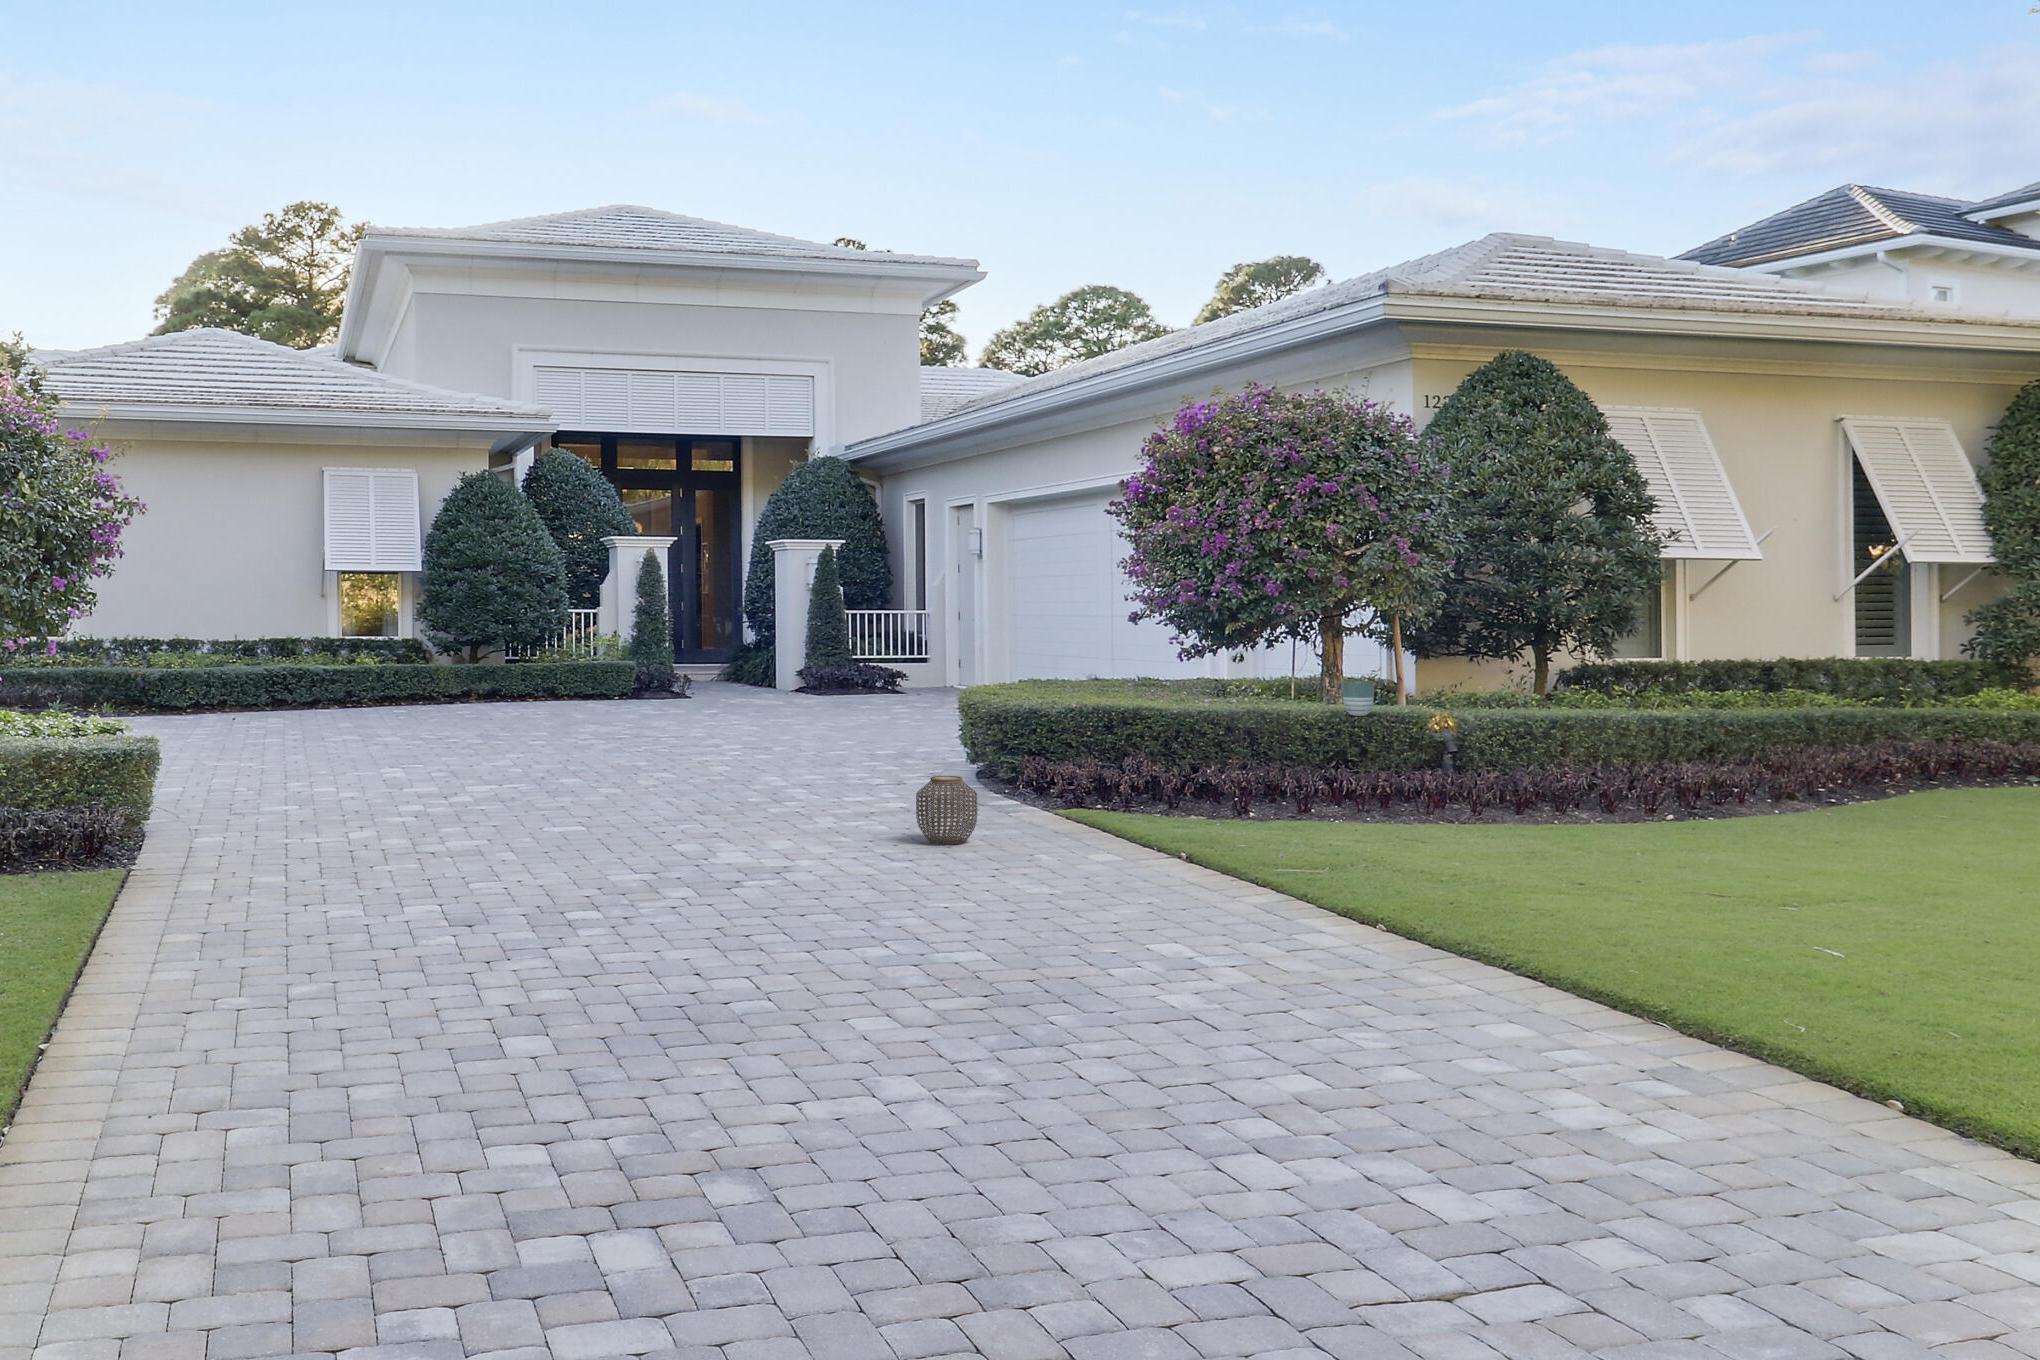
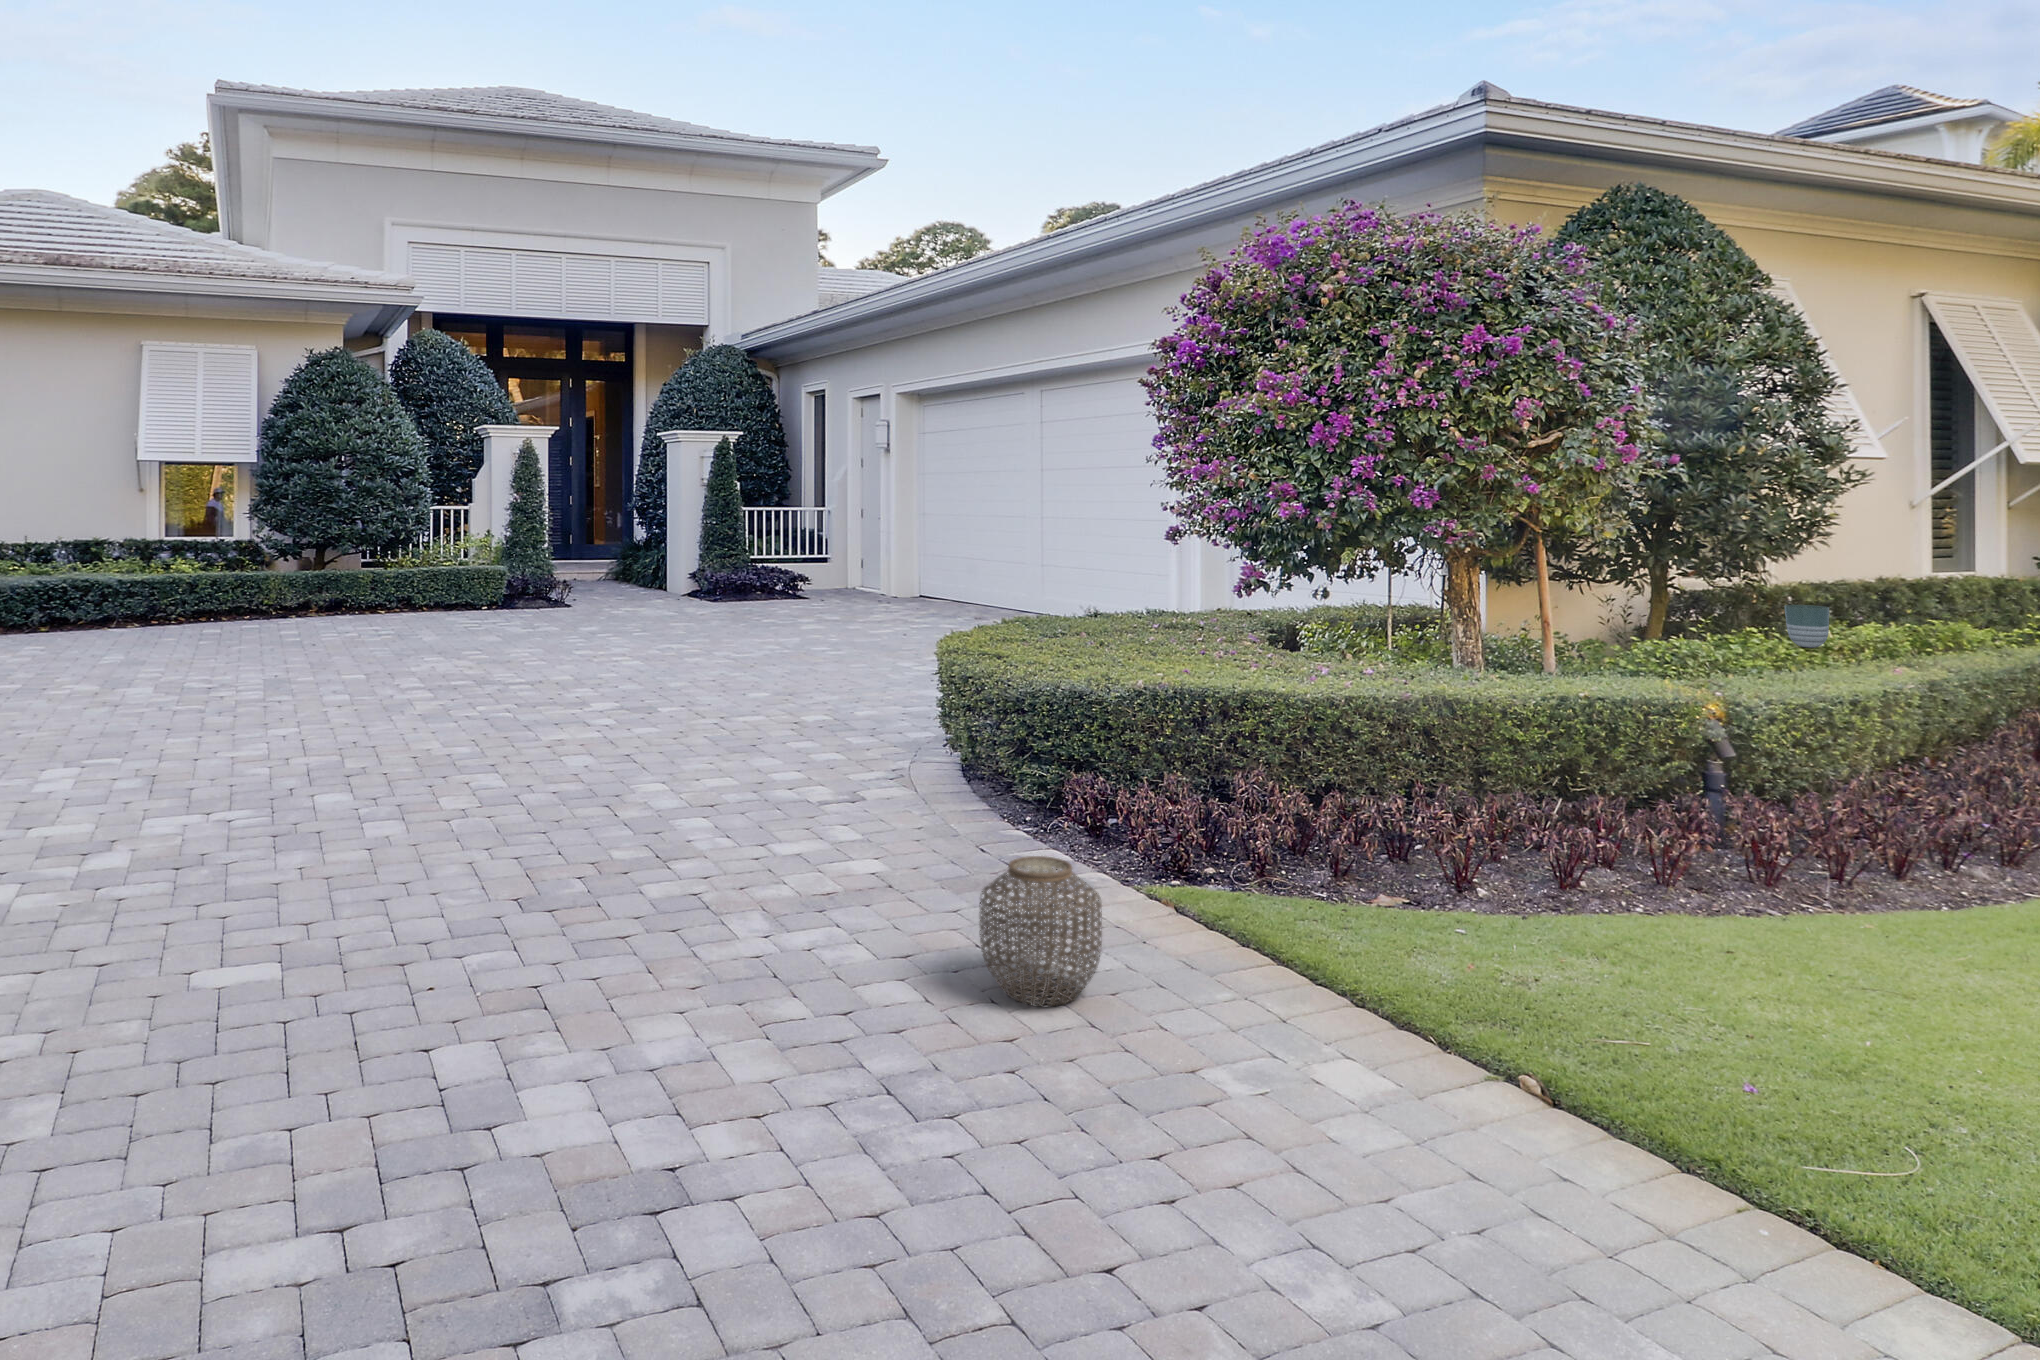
planter: present [1342,681,1374,716] -> present [1785,605,1829,648]

